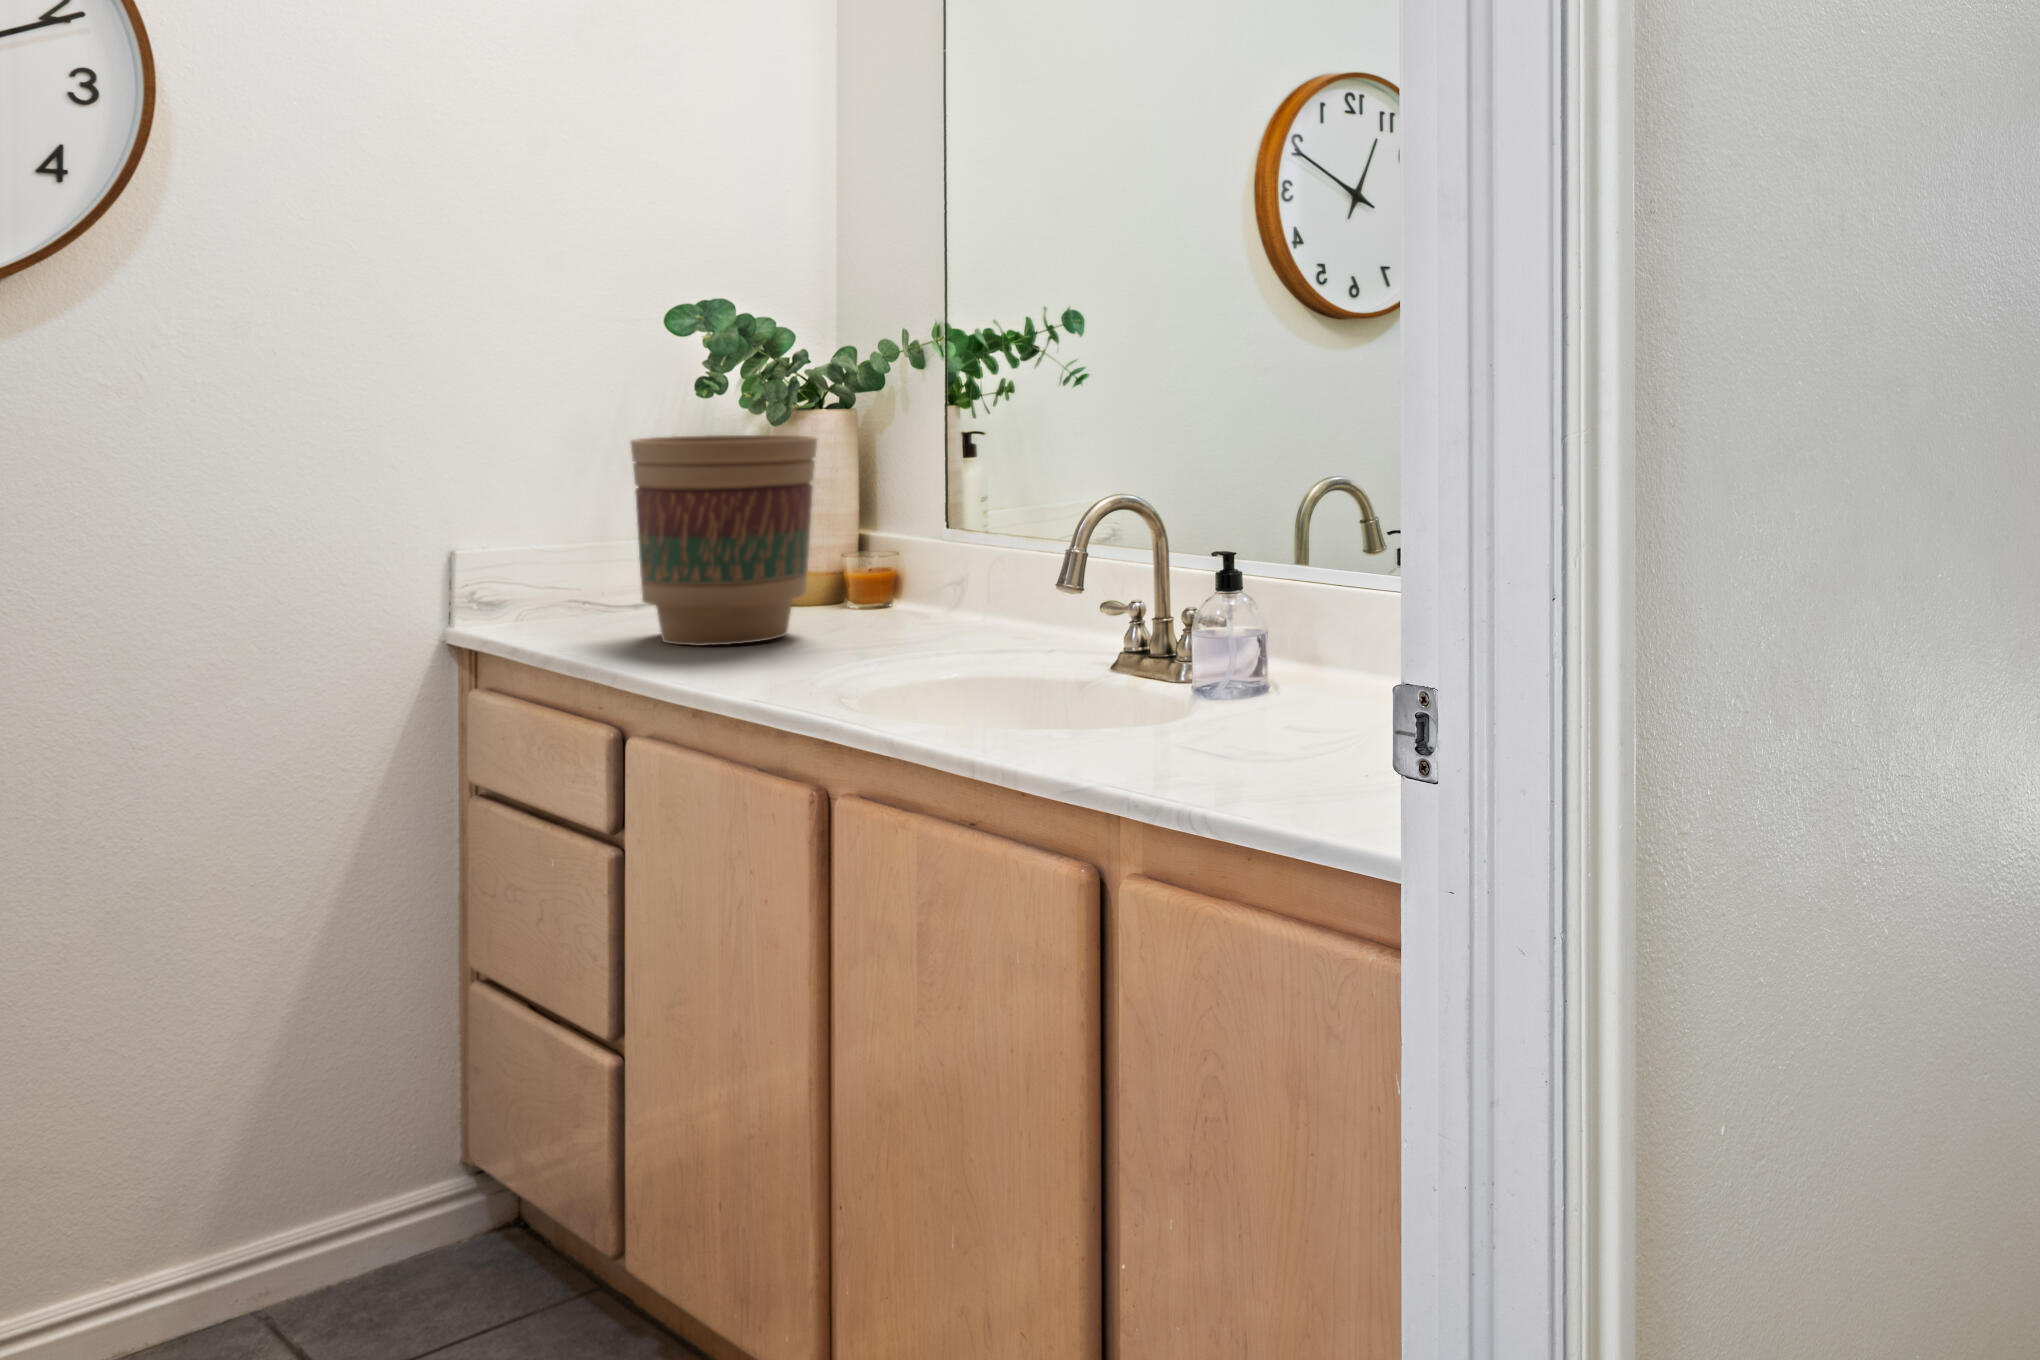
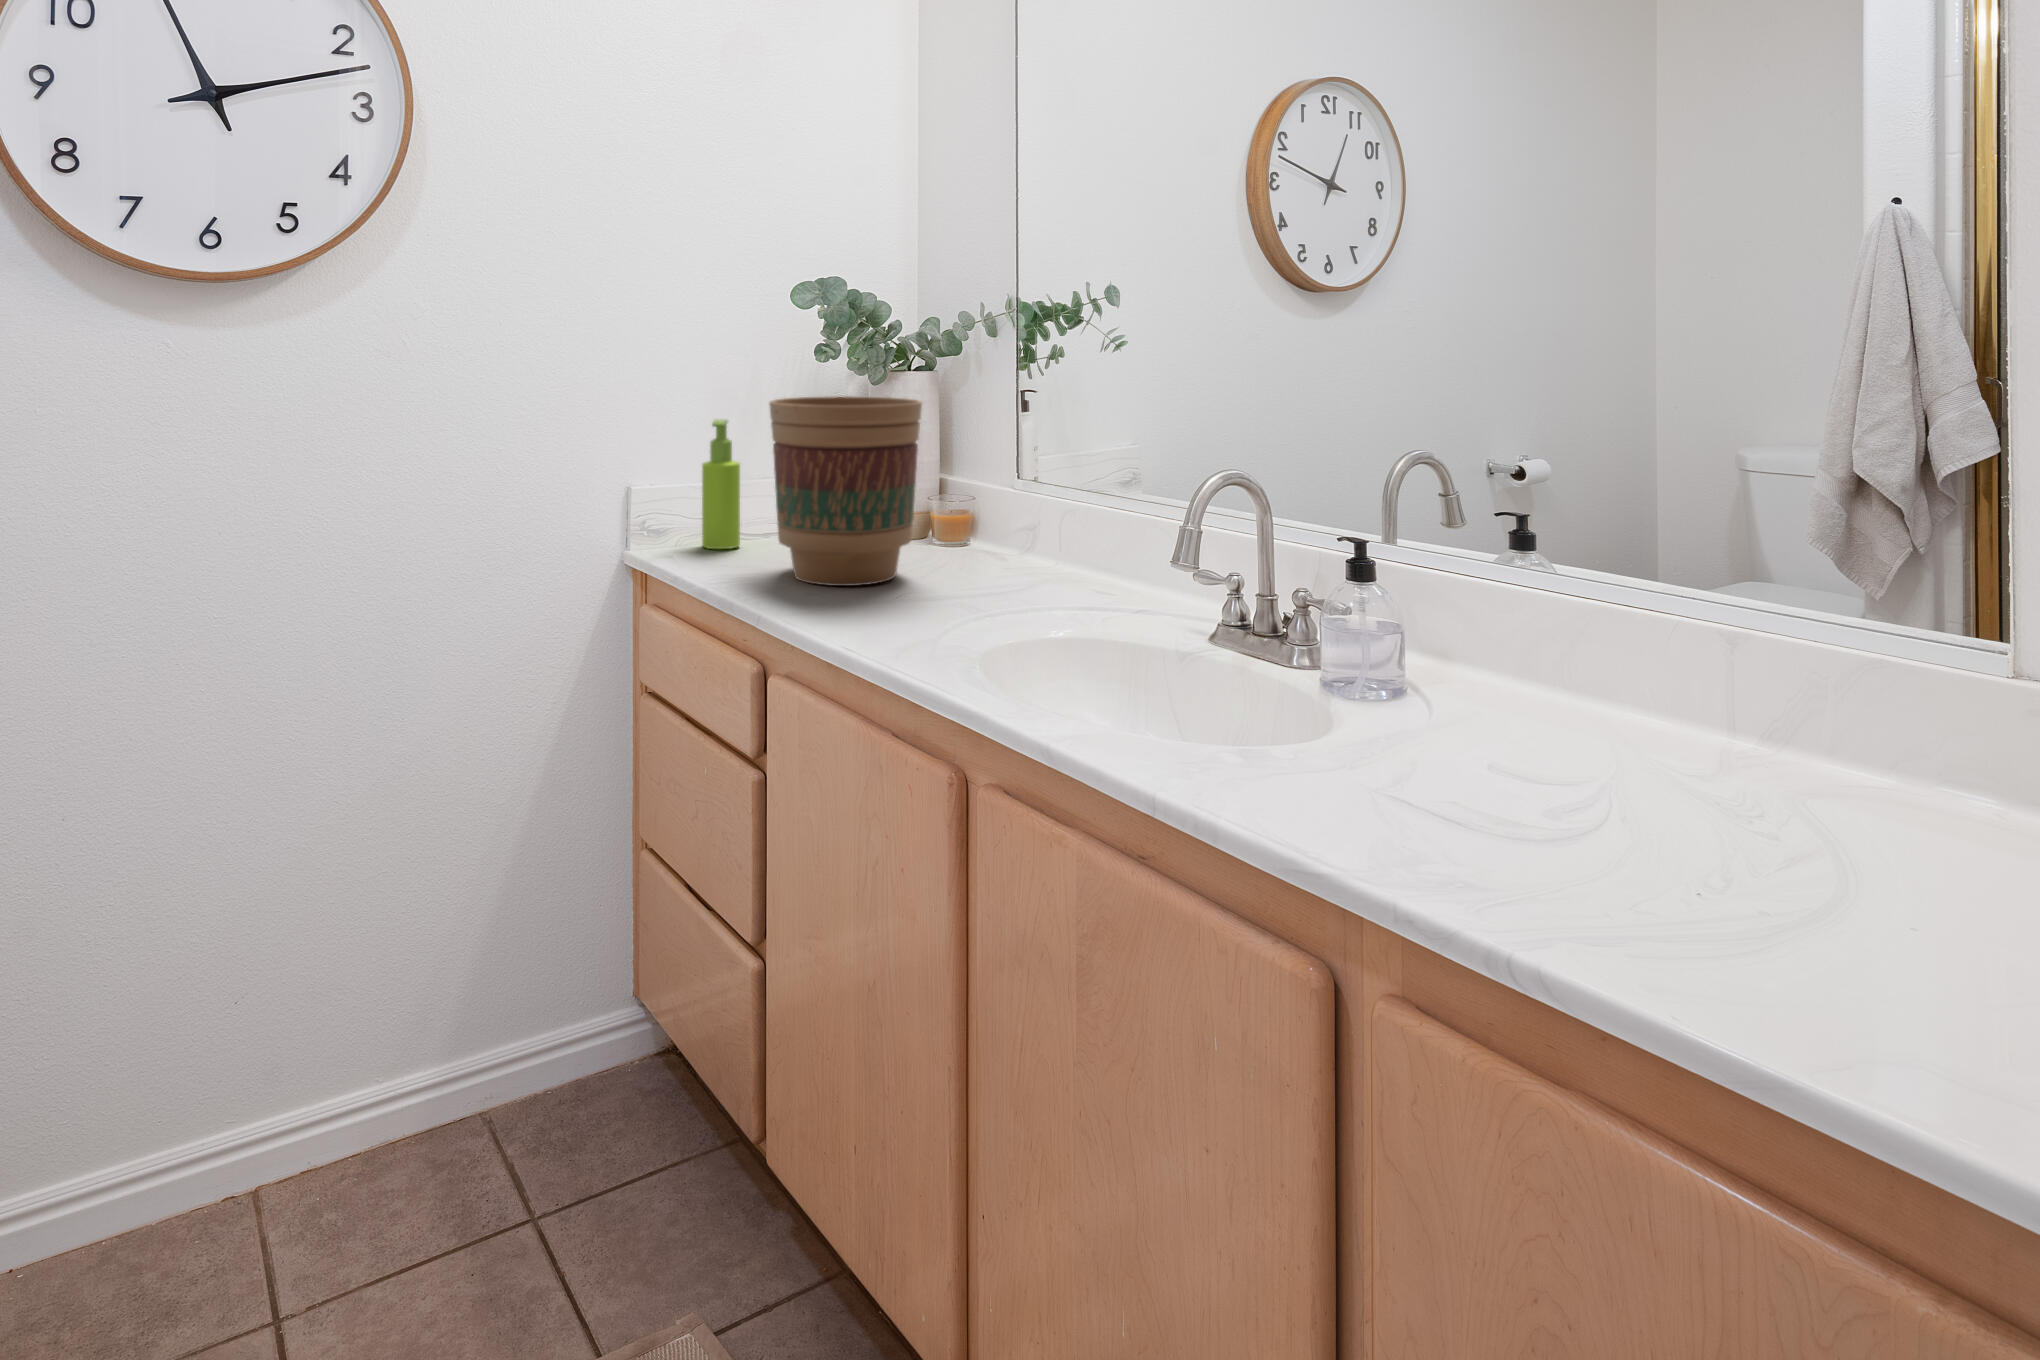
soap dispenser: none [548,466,598,620] -> present [702,419,740,549]

